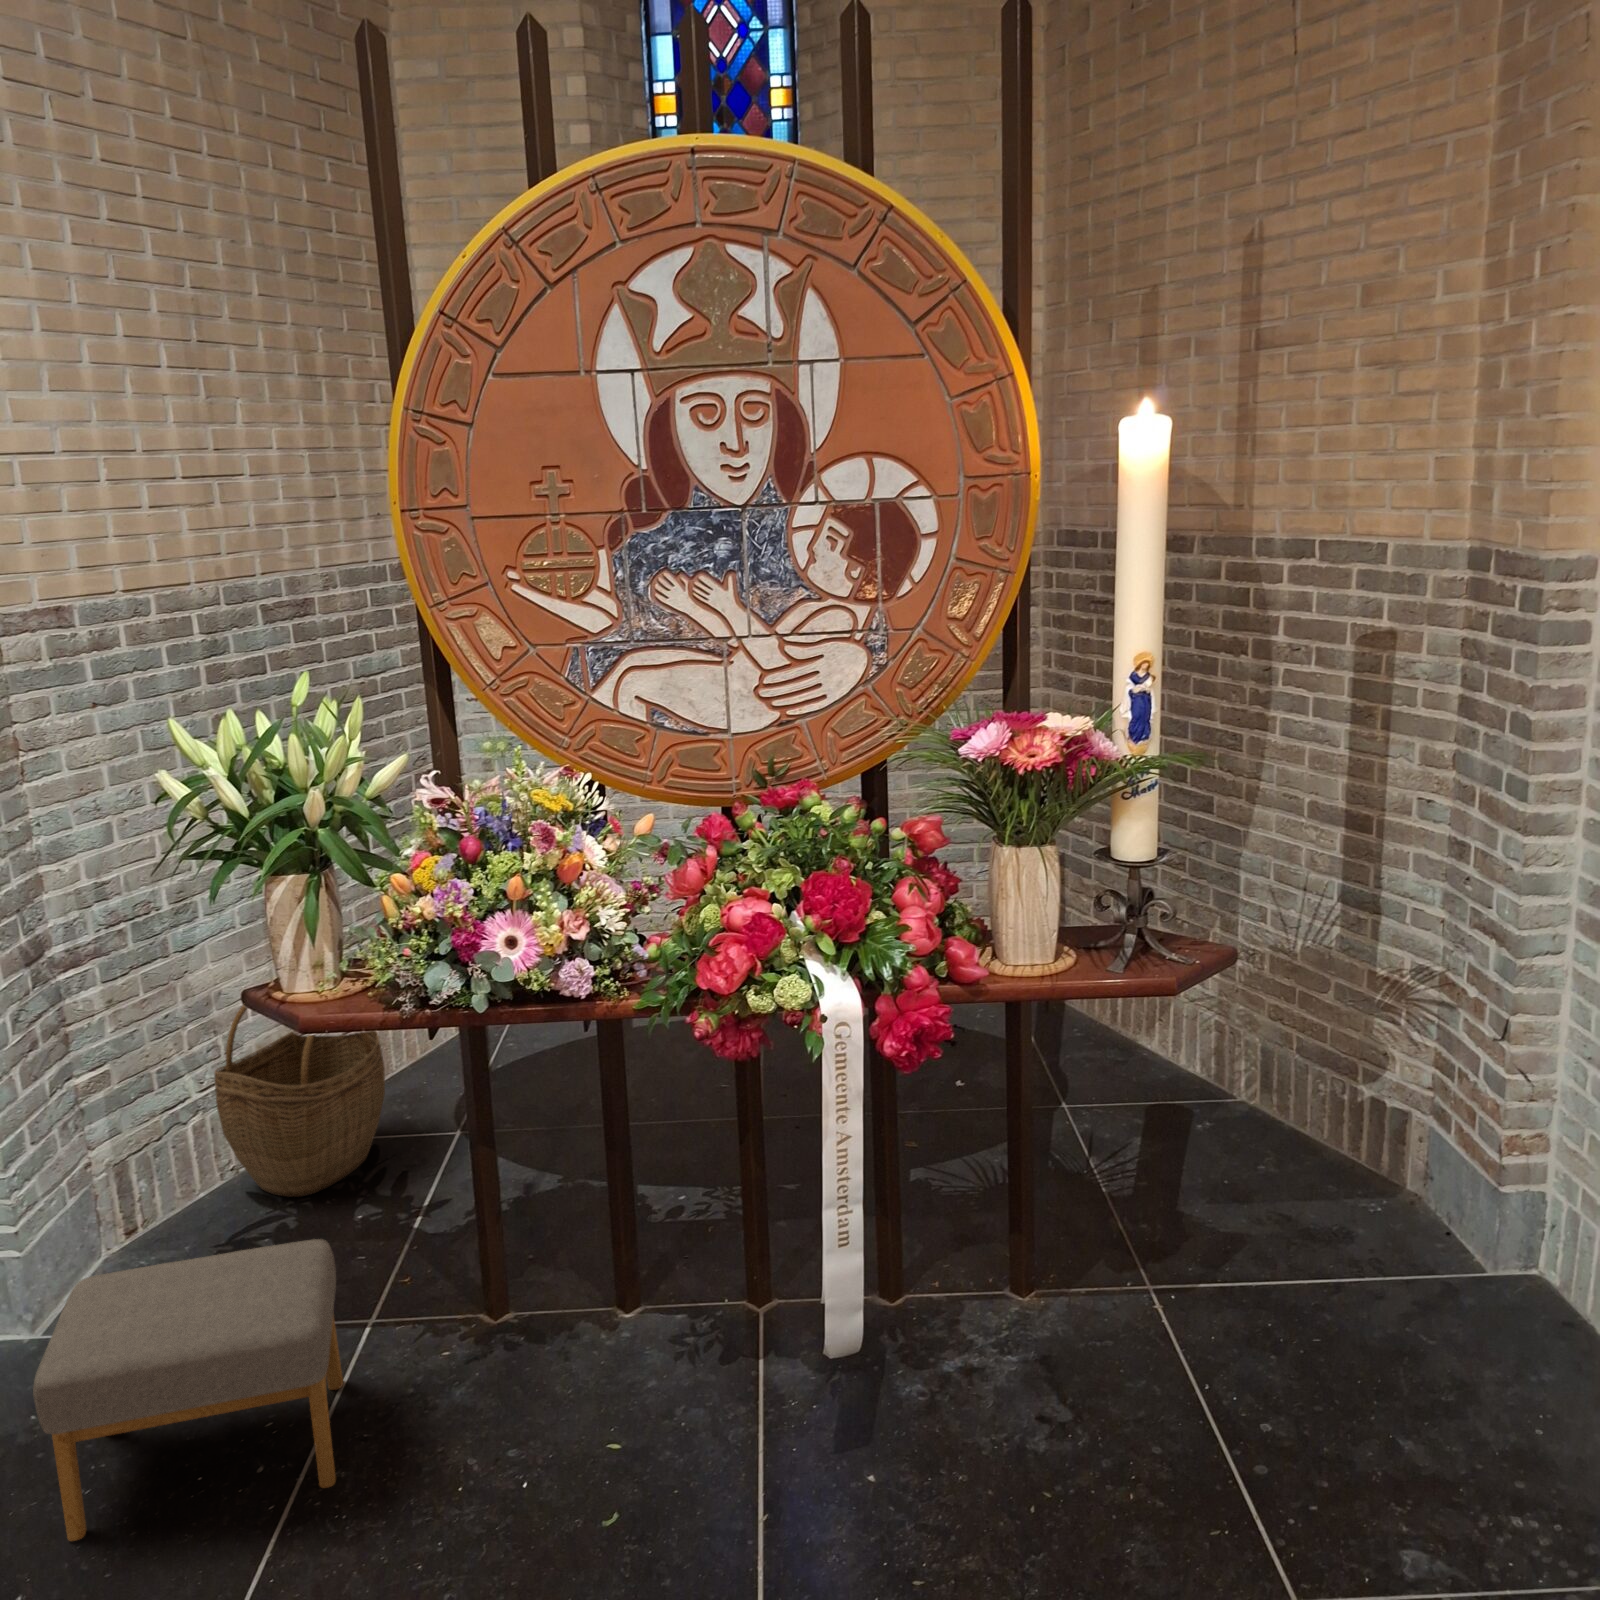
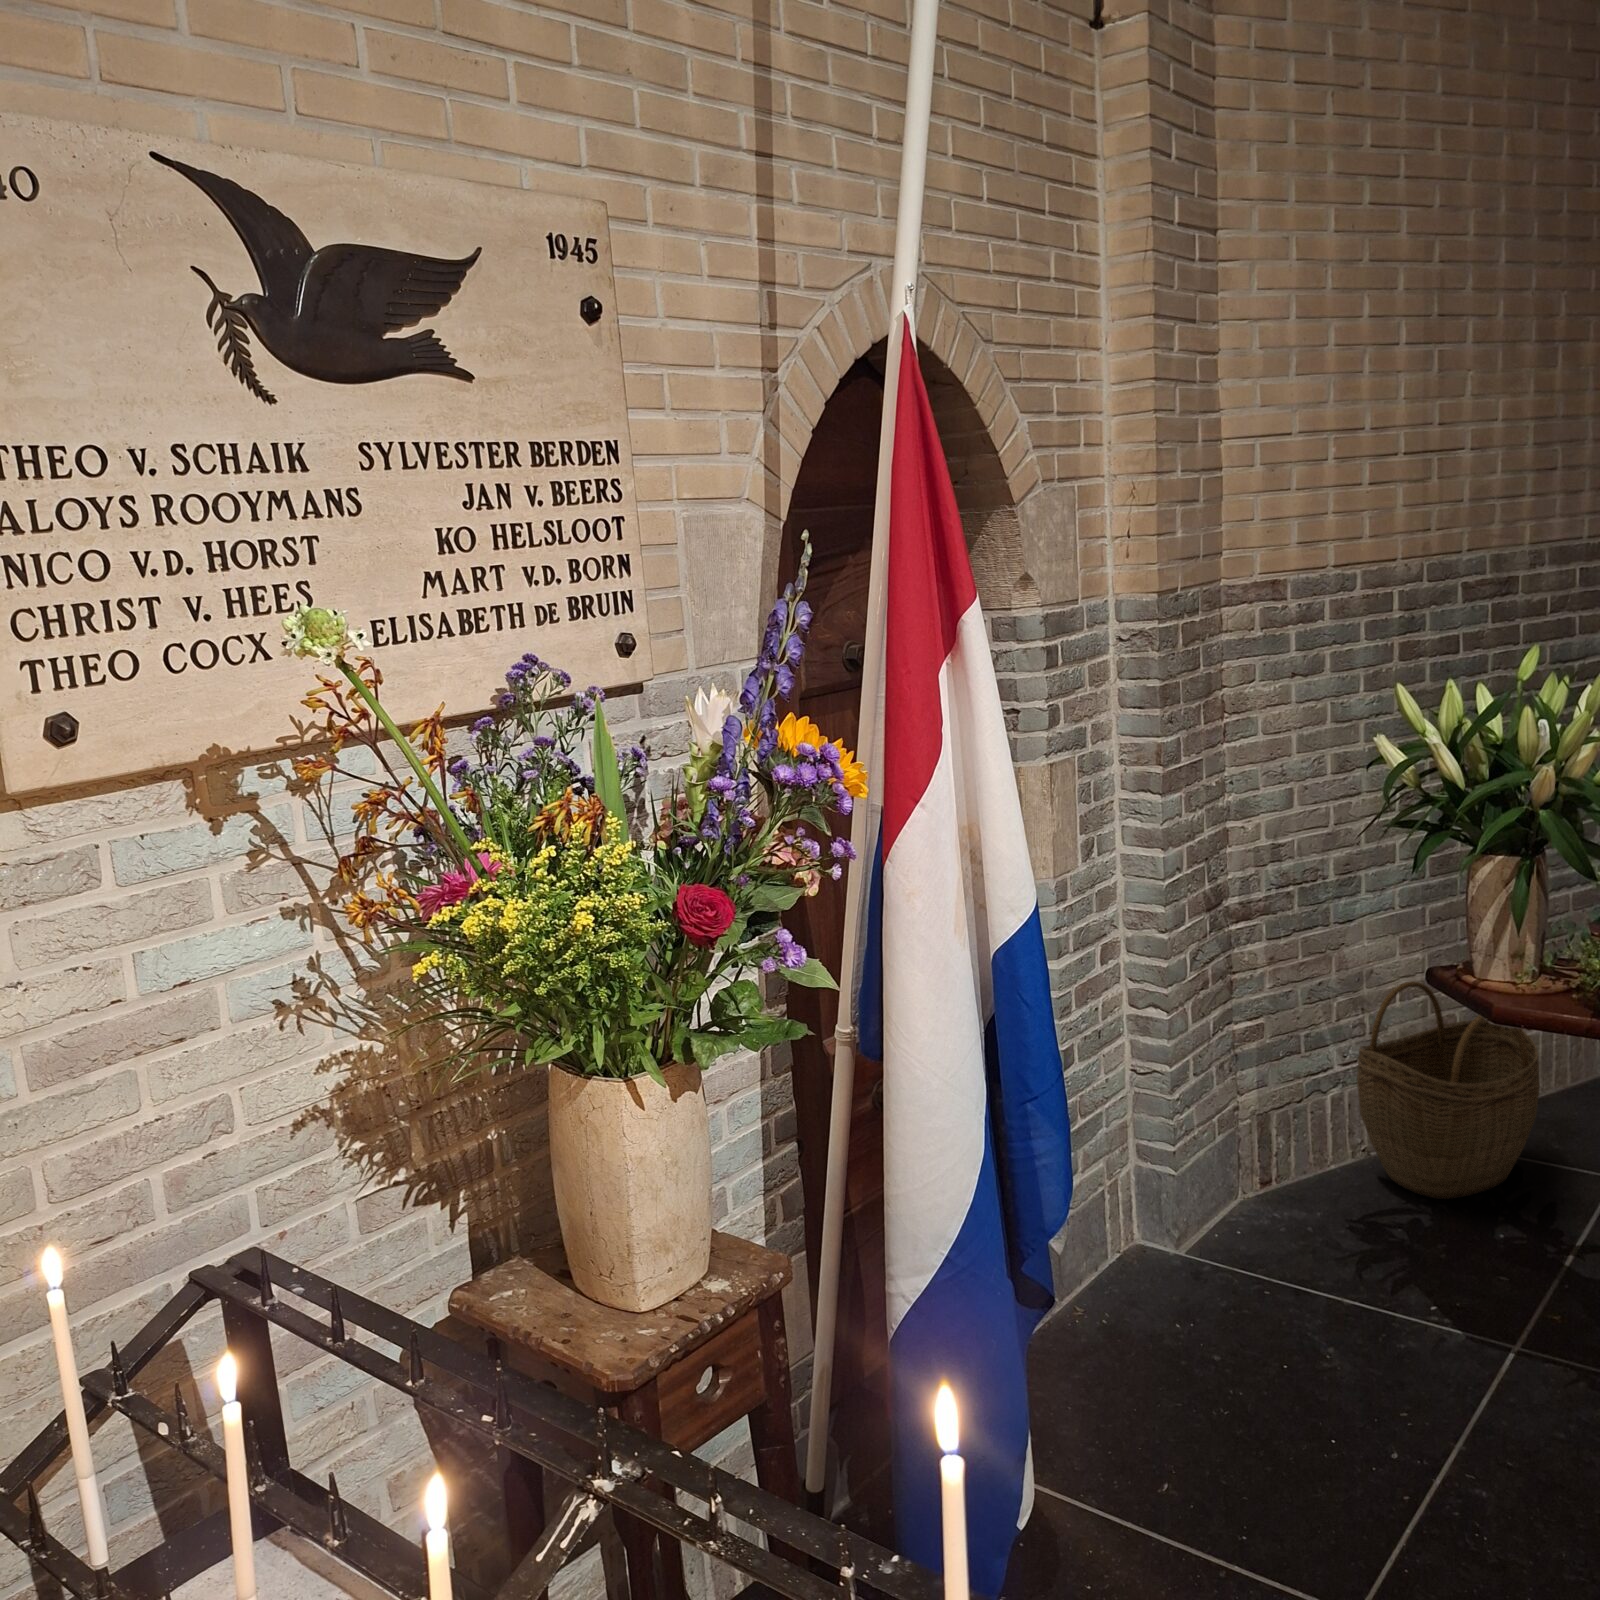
footstool: present [33,1239,343,1541] -> none [1204,1208,1495,1502]

